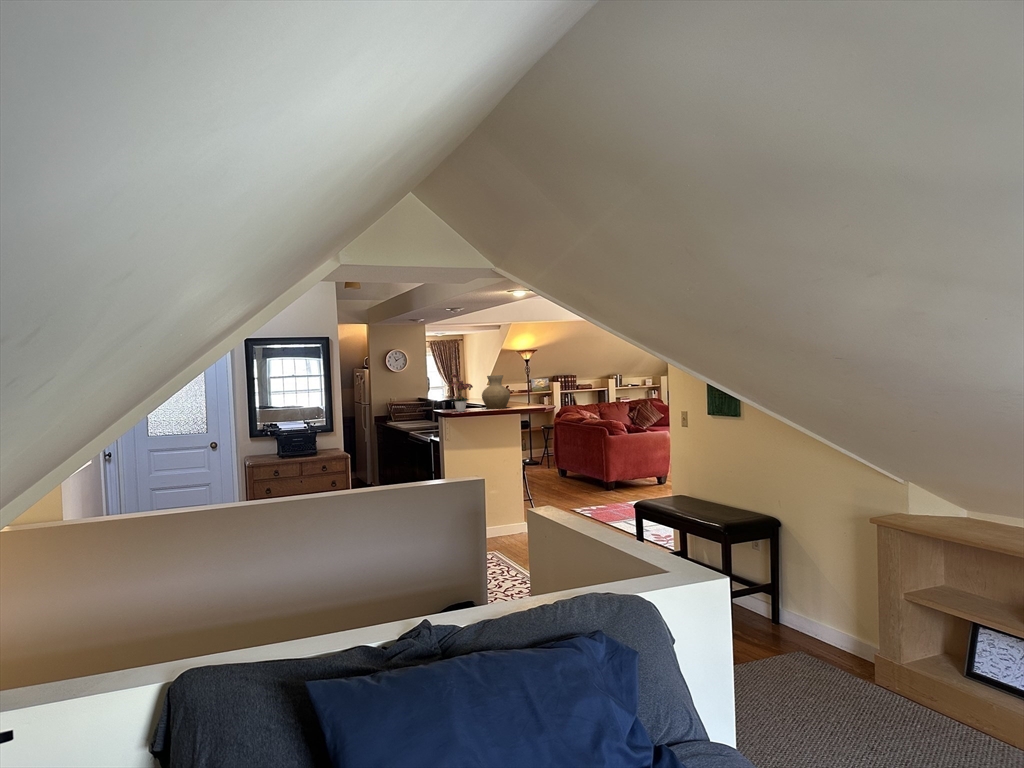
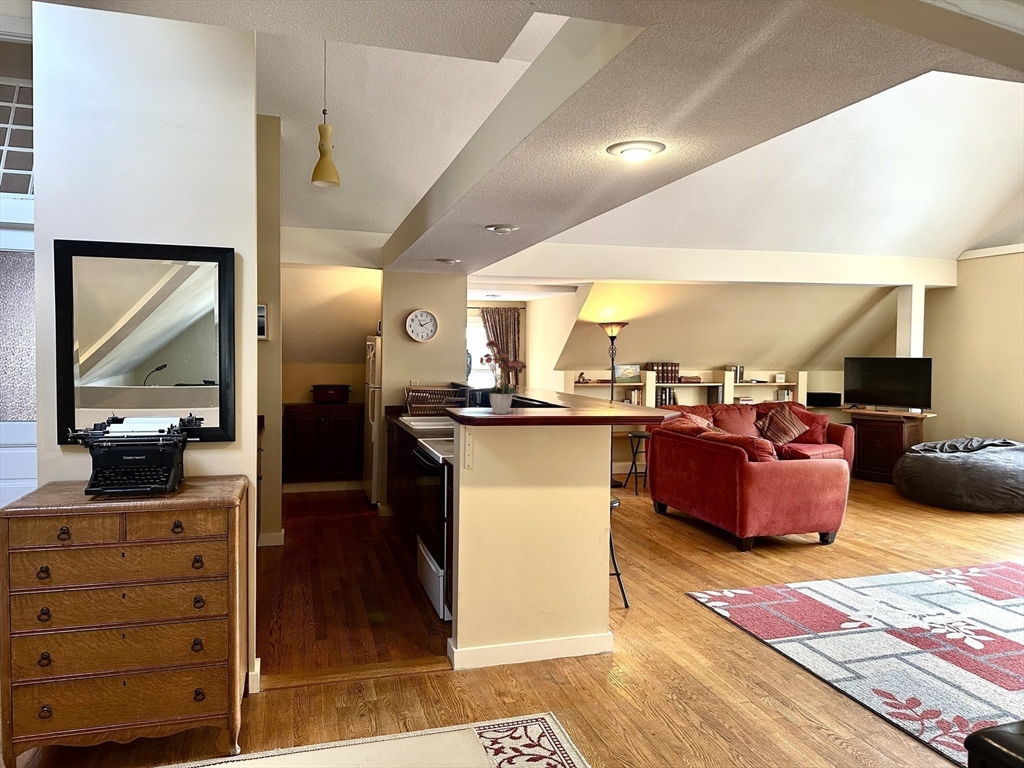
vase: present [482,375,510,409] -> none [543,348,597,412]

